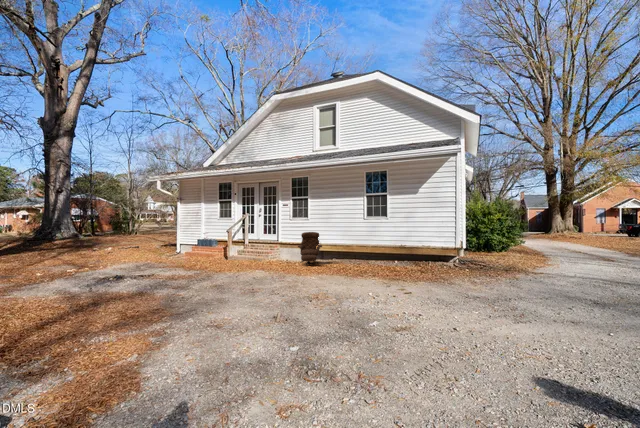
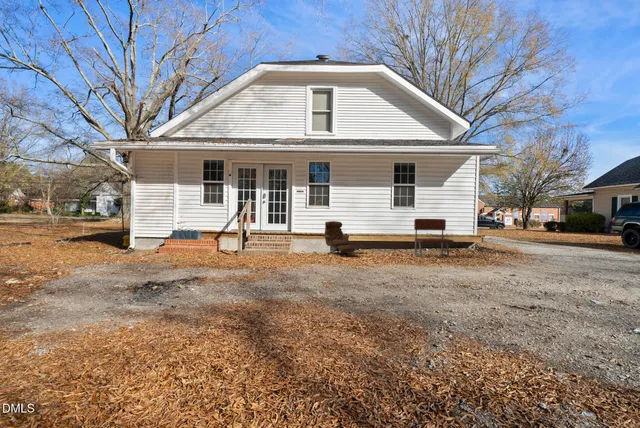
bench: none [377,229,415,271] -> present [414,219,453,257]

